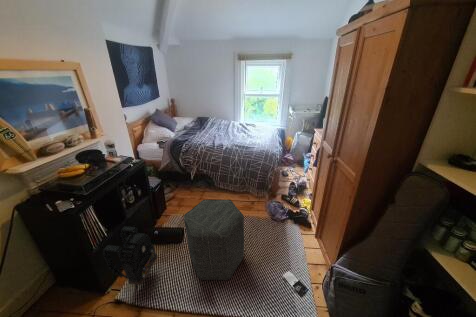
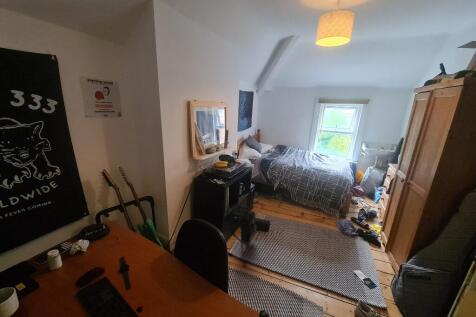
ottoman: present [184,200,244,280] -> none [278,200,326,261]

